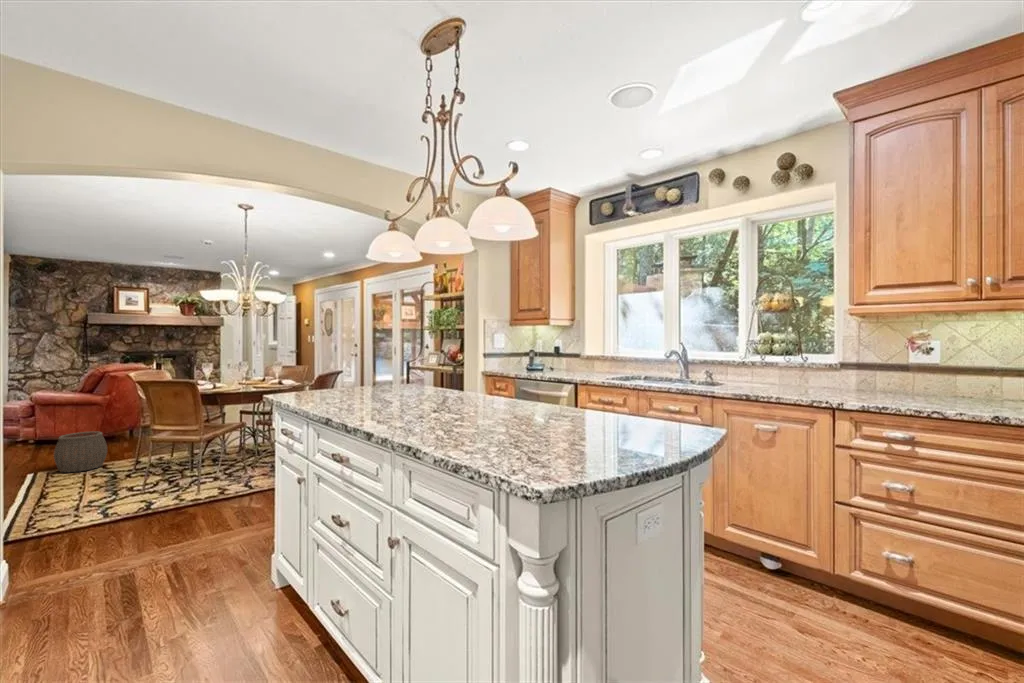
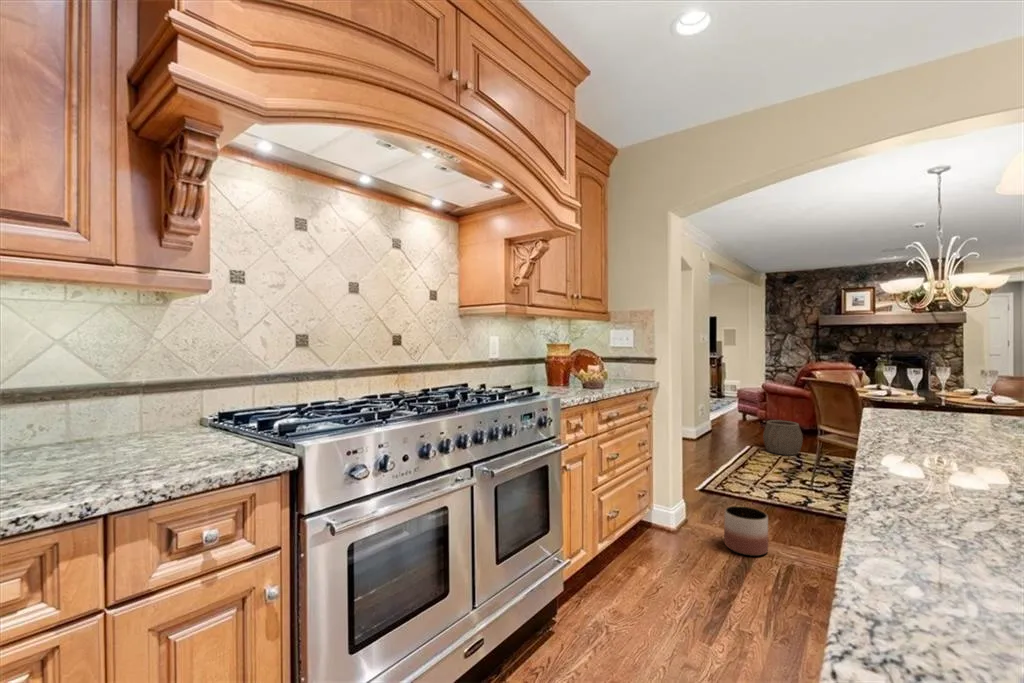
planter: none [87,524,145,582] -> present [724,506,768,556]

